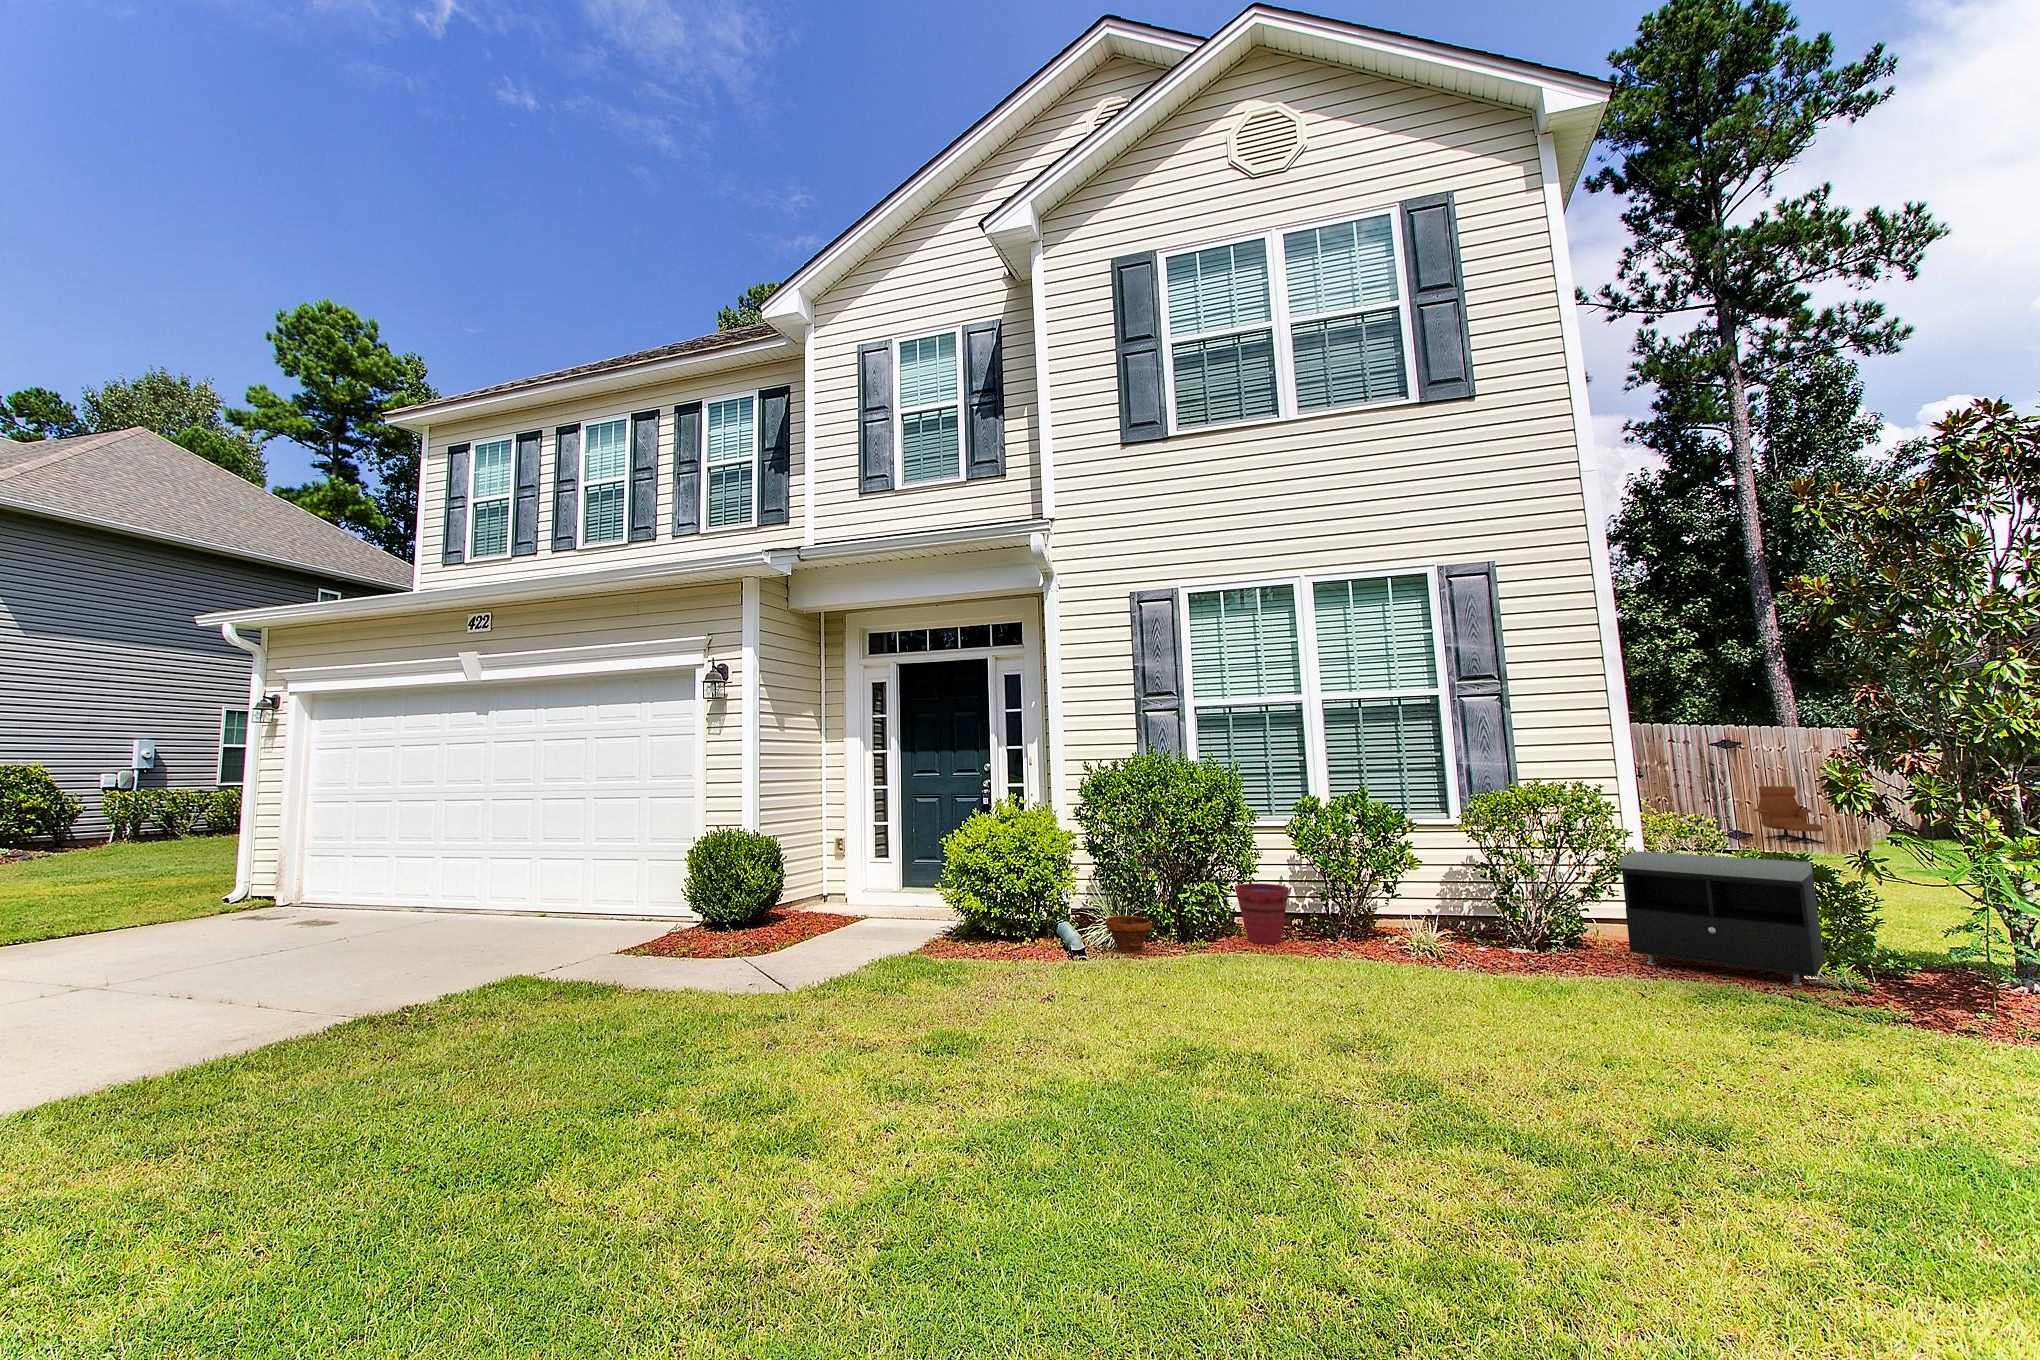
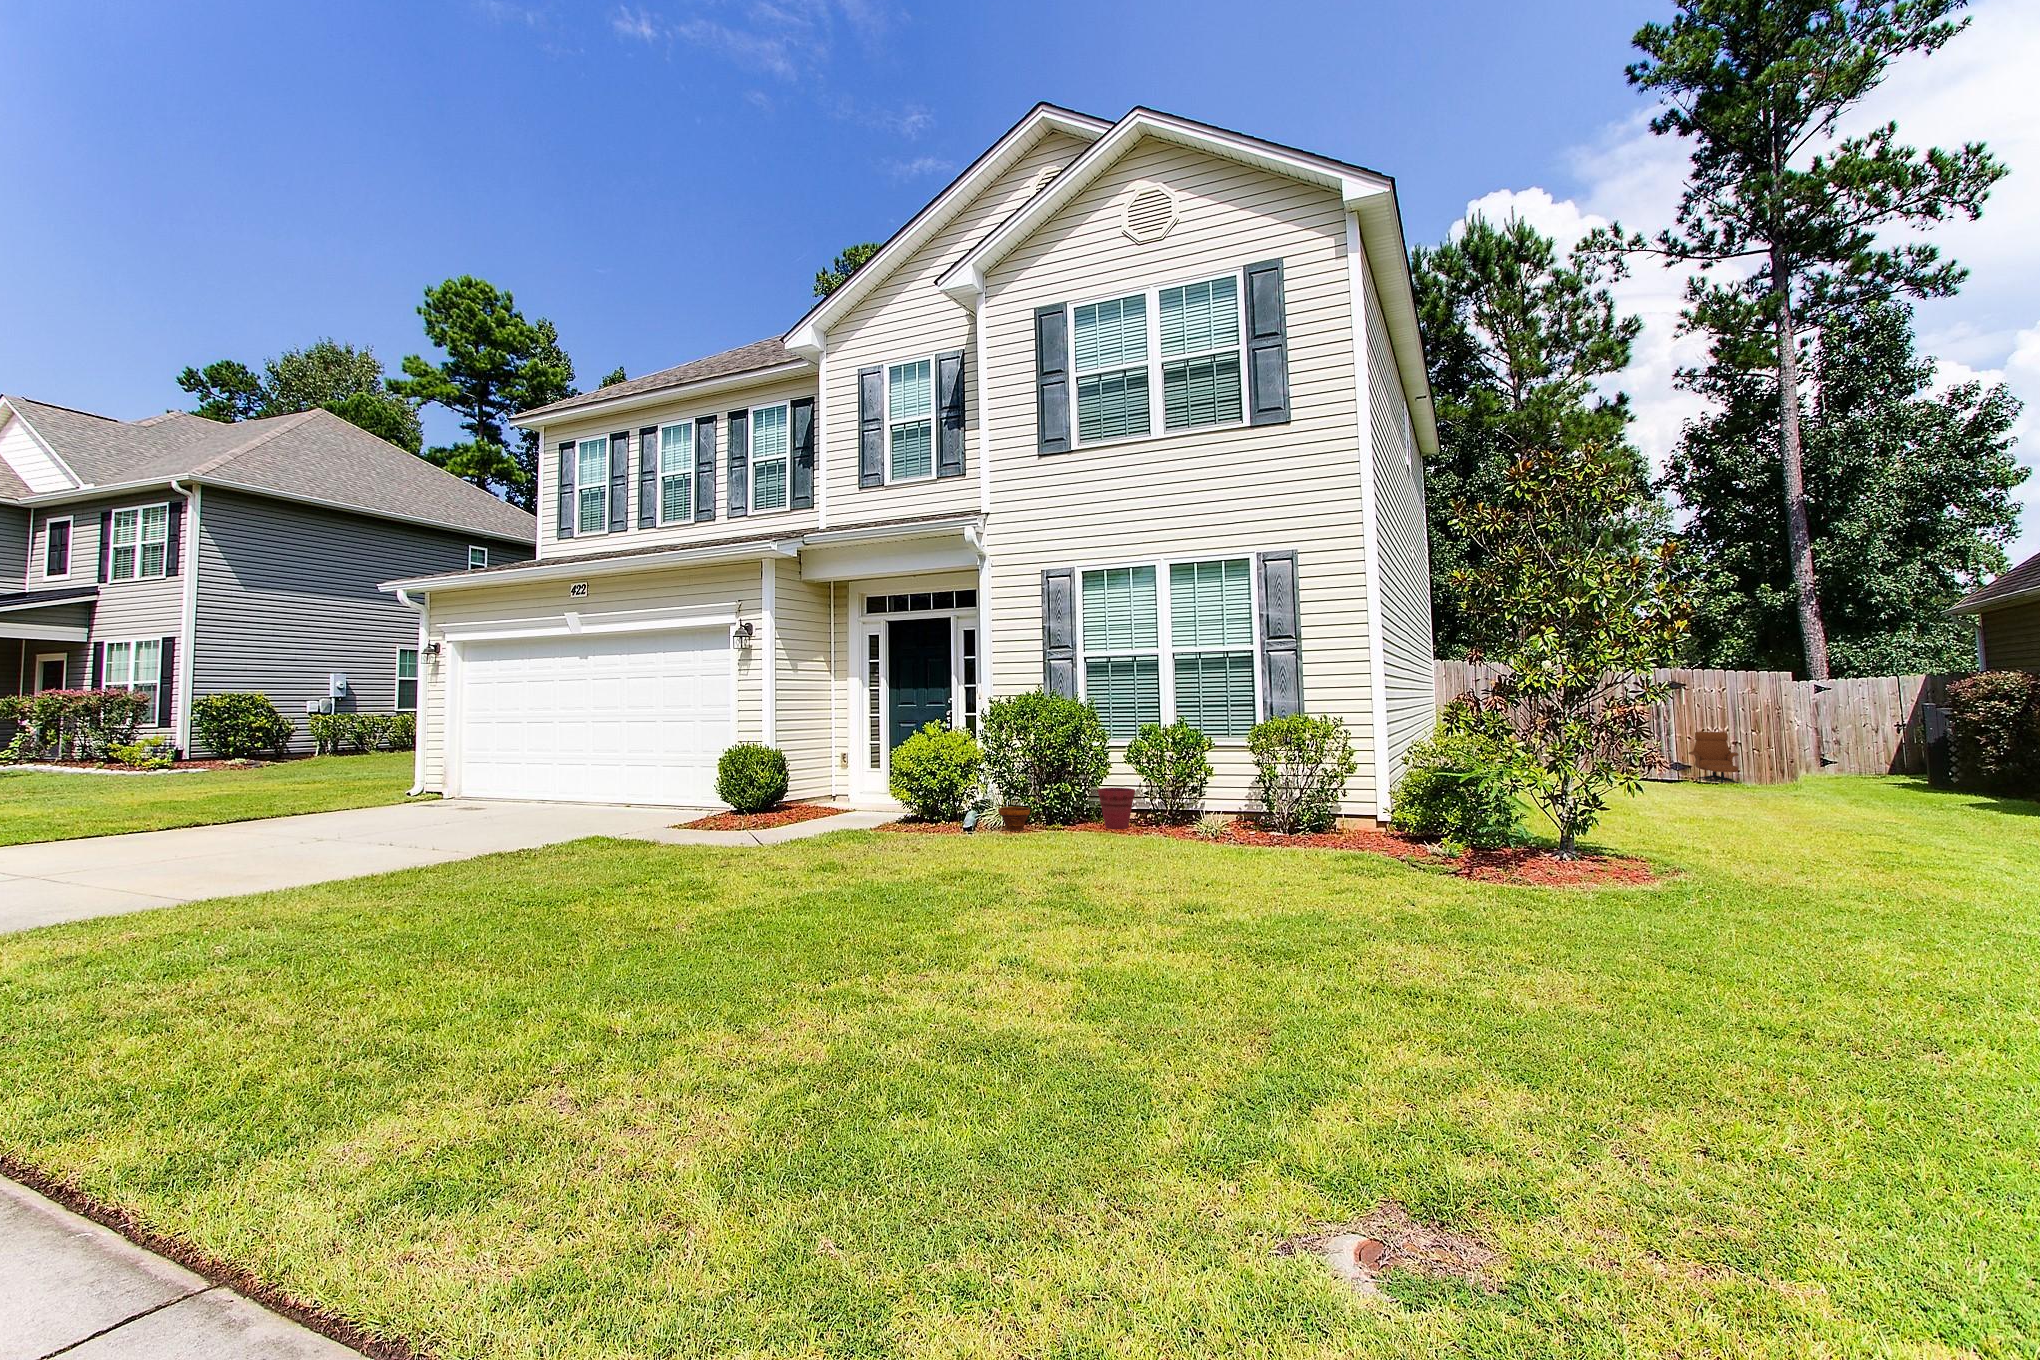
storage bench: present [1620,851,1824,986] -> none [1344,767,1470,855]

